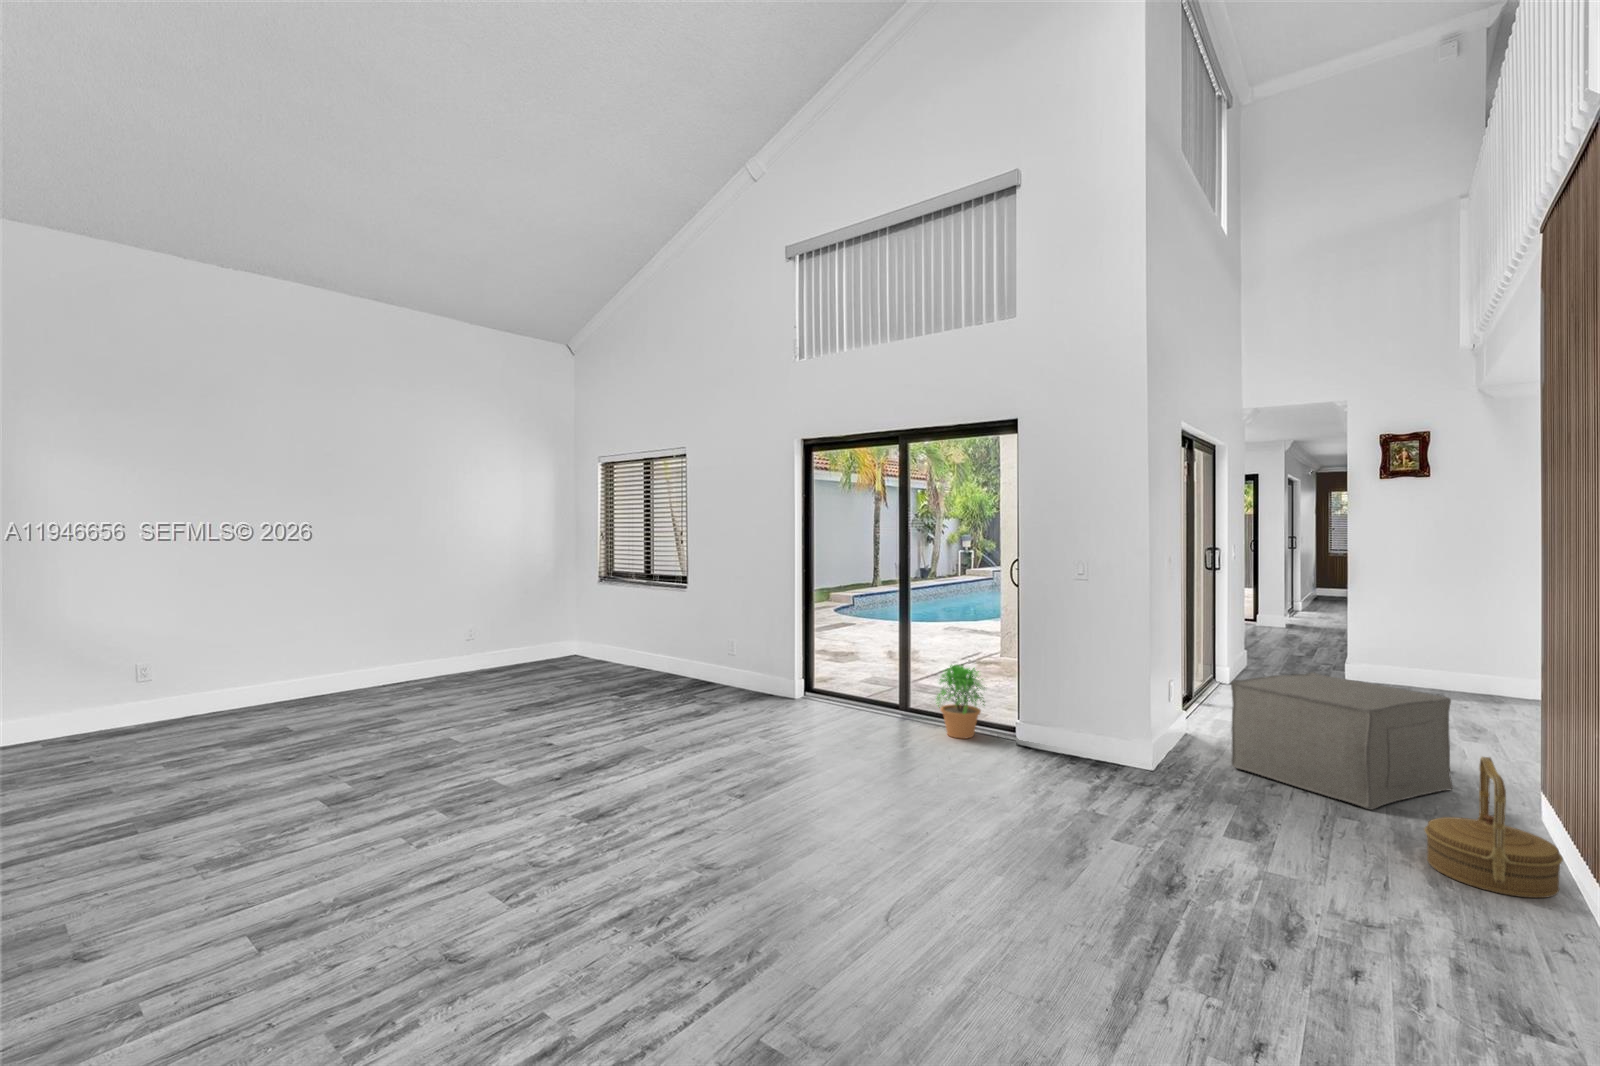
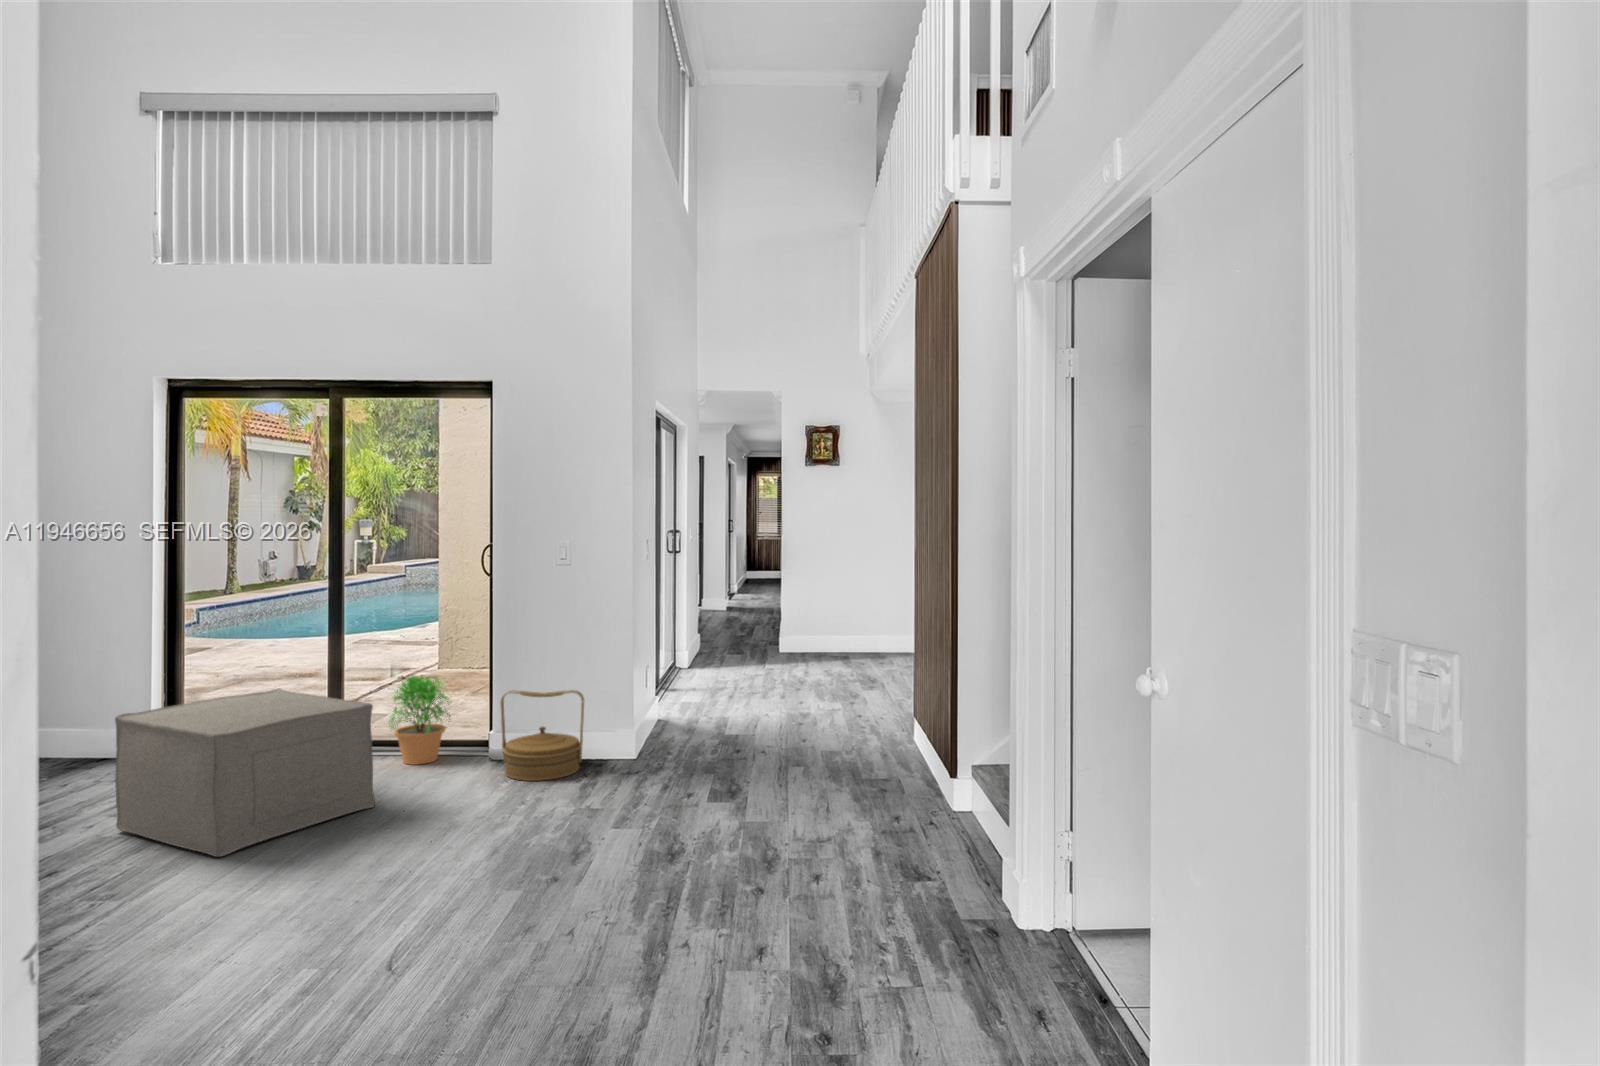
ottoman: present [1231,672,1452,810] -> present [115,688,375,857]
woven basket: present [1425,757,1563,898] -> present [500,690,584,781]

